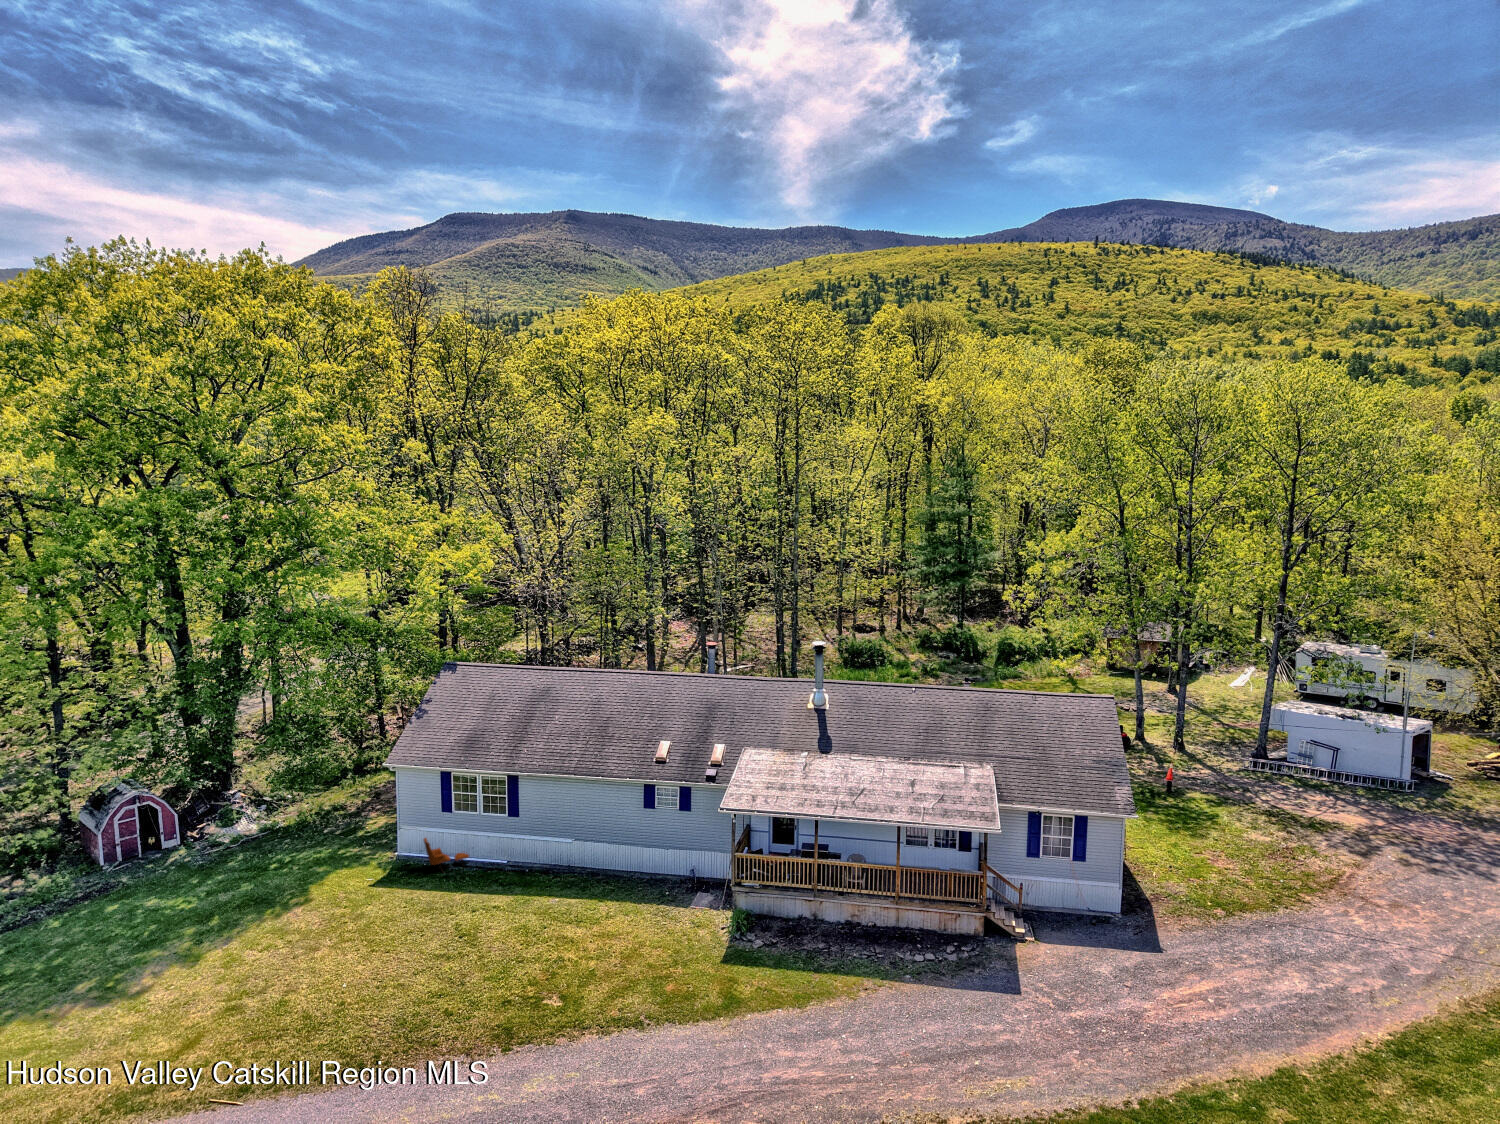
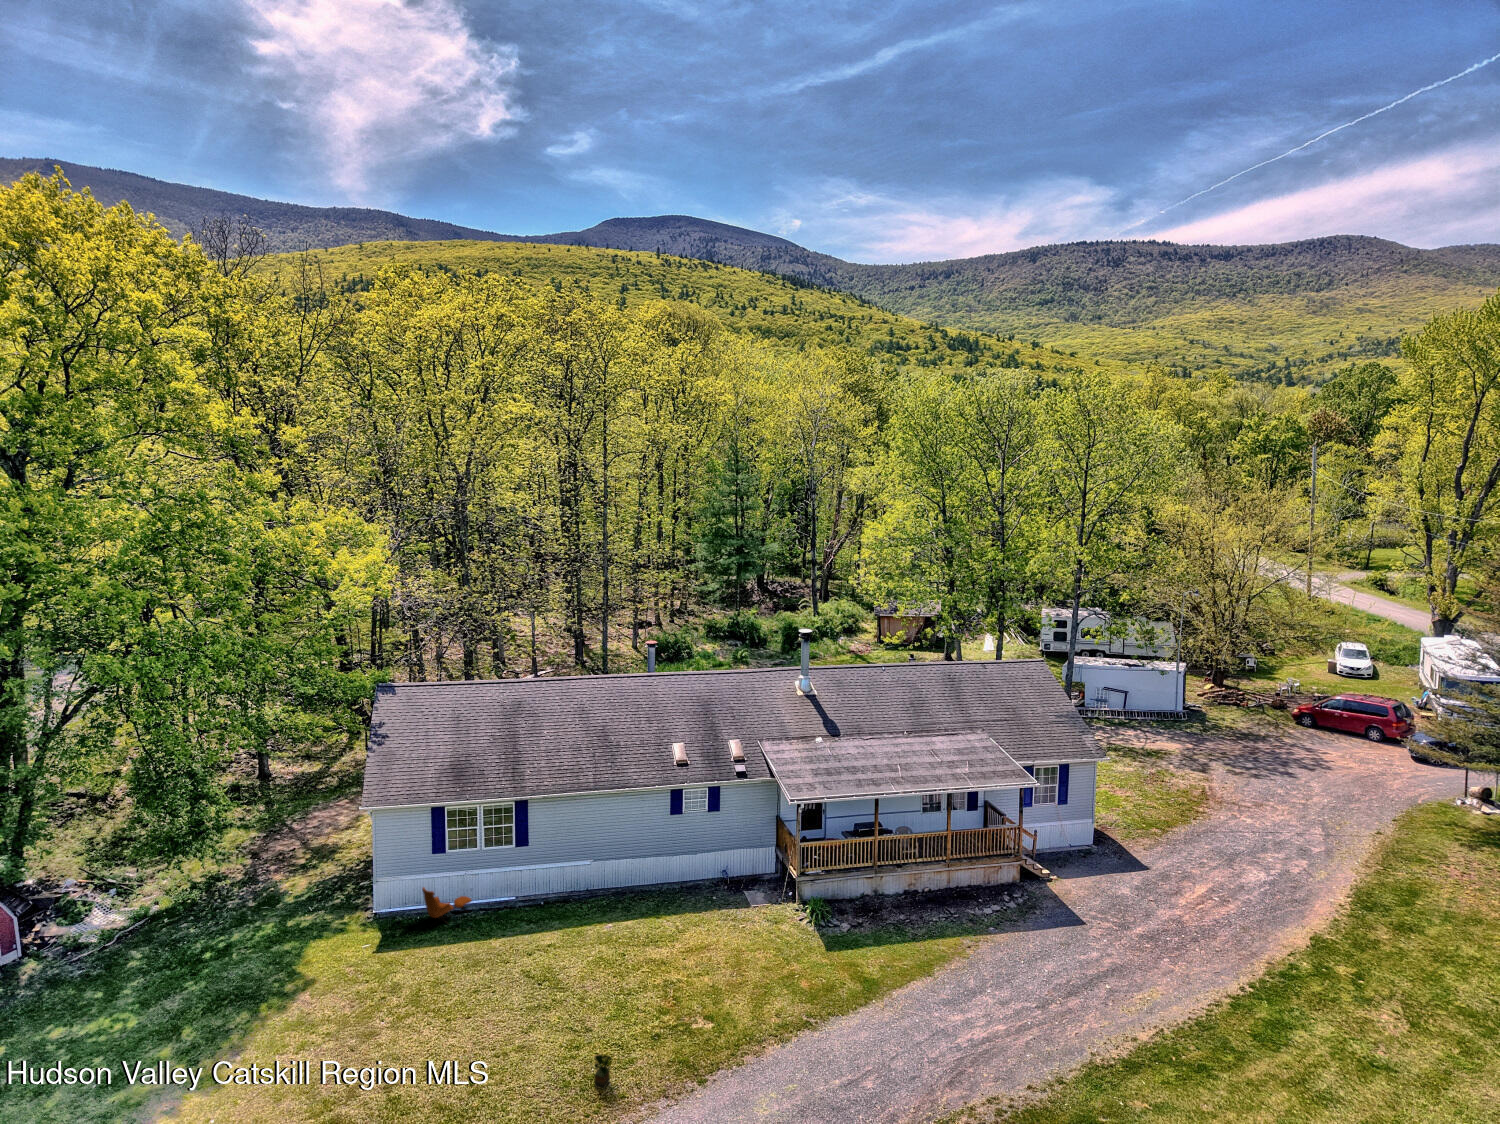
potted tree: none [436,994,456,1025] -> present [594,1054,612,1089]

